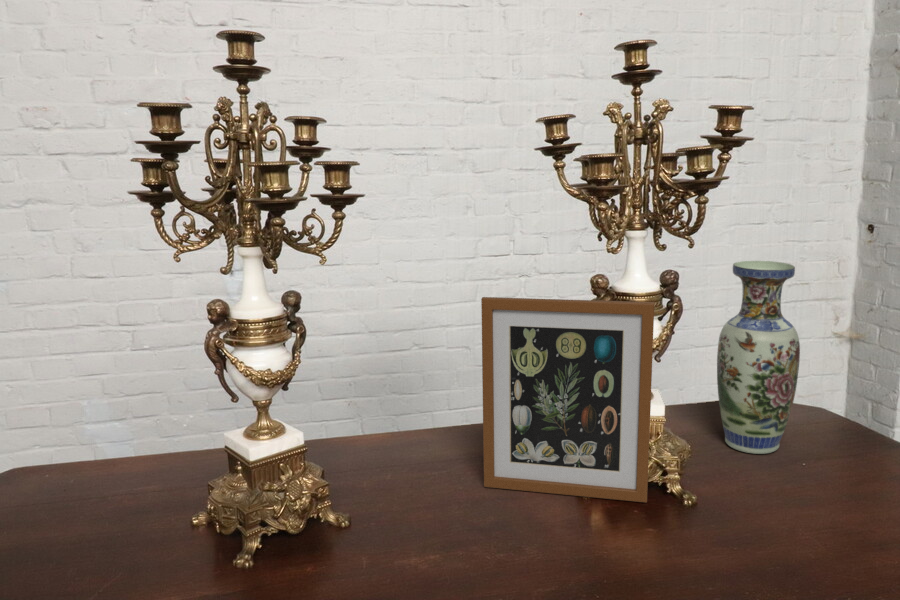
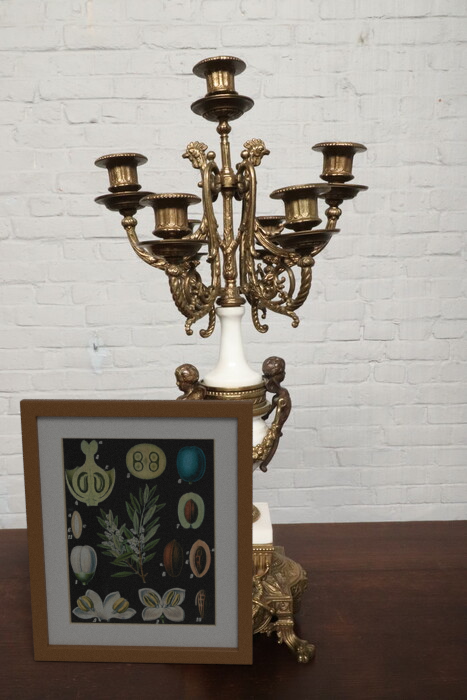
vase: present [717,261,800,454] -> none [332,343,423,572]

